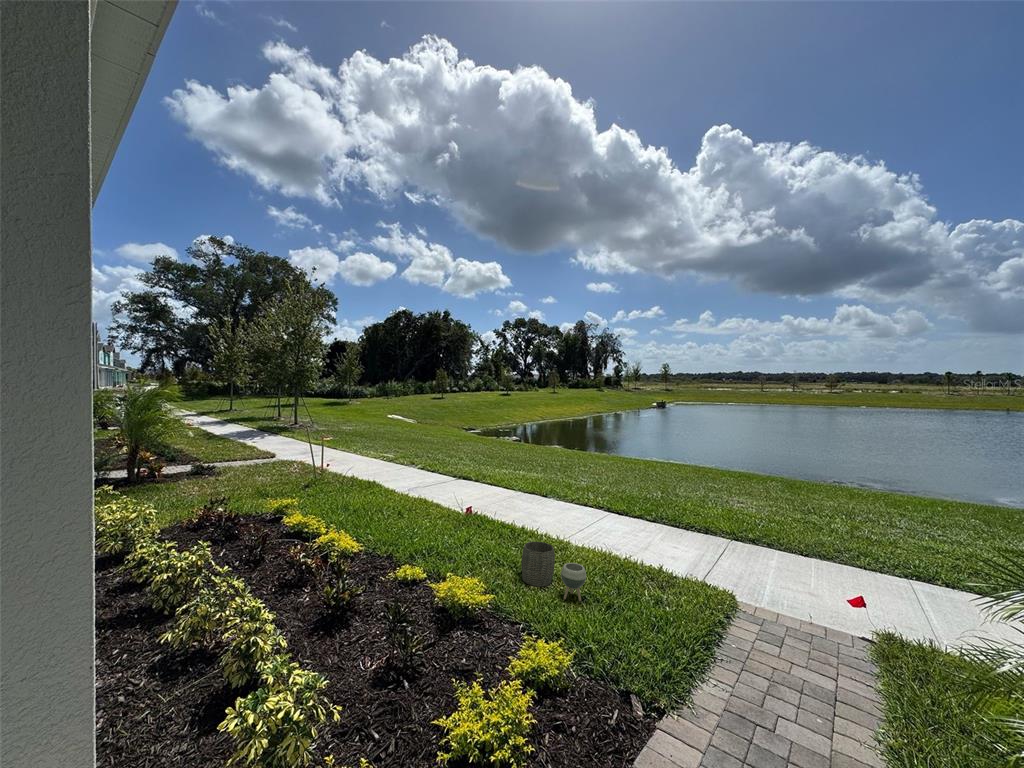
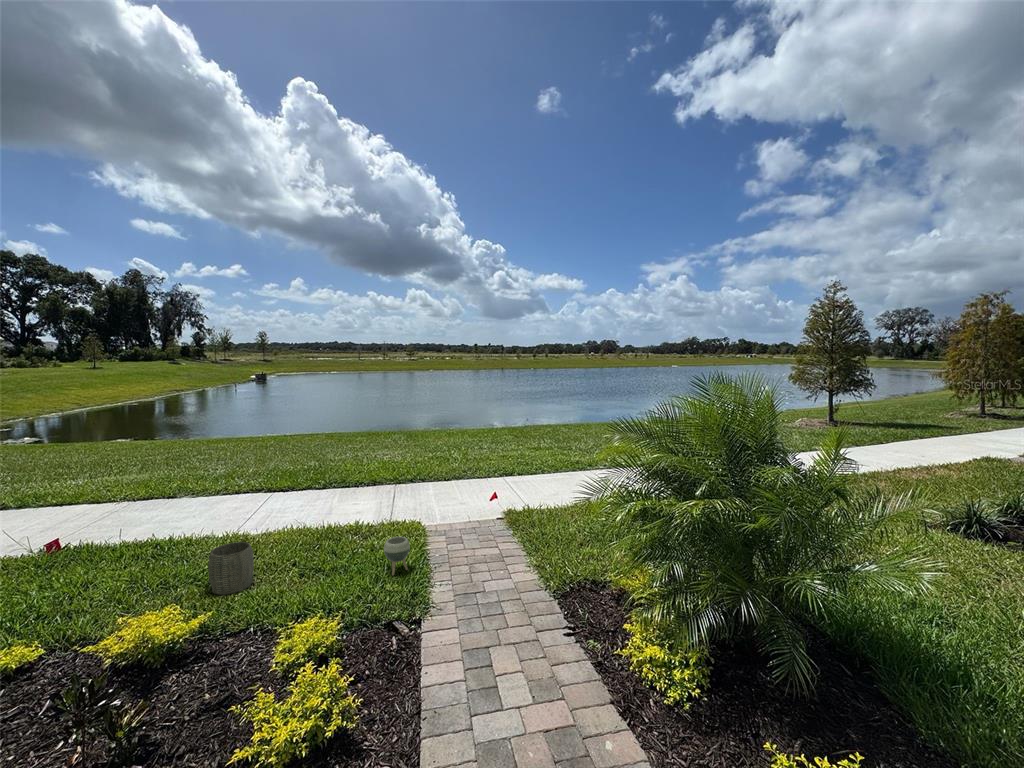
planter: present [561,563,586,601] -> present [384,537,410,575]

